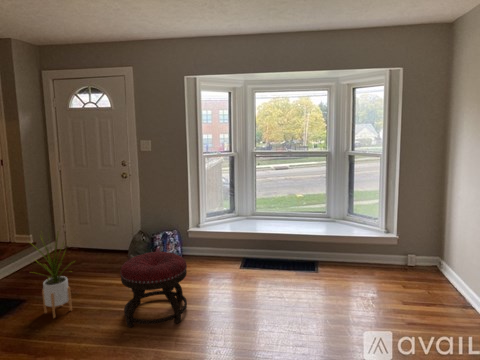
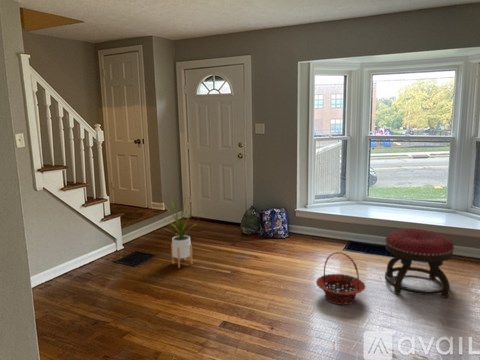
ottoman: present [120,252,187,327] -> present [385,229,454,298]
basket: none [221,279,273,337] -> present [316,252,365,305]

